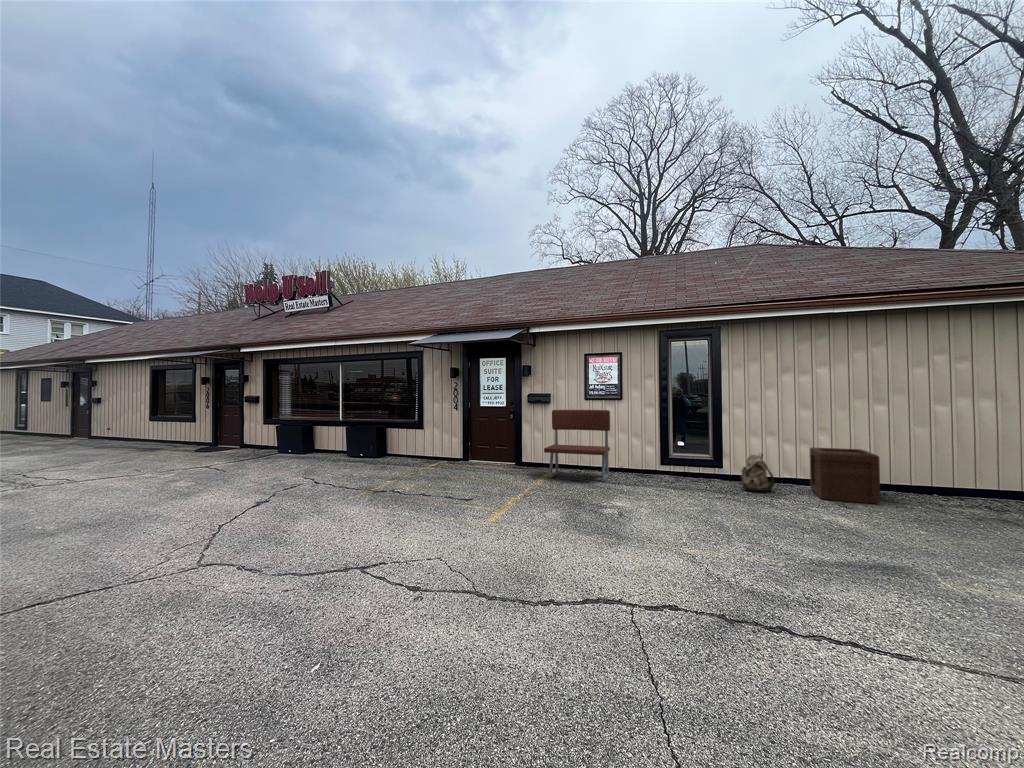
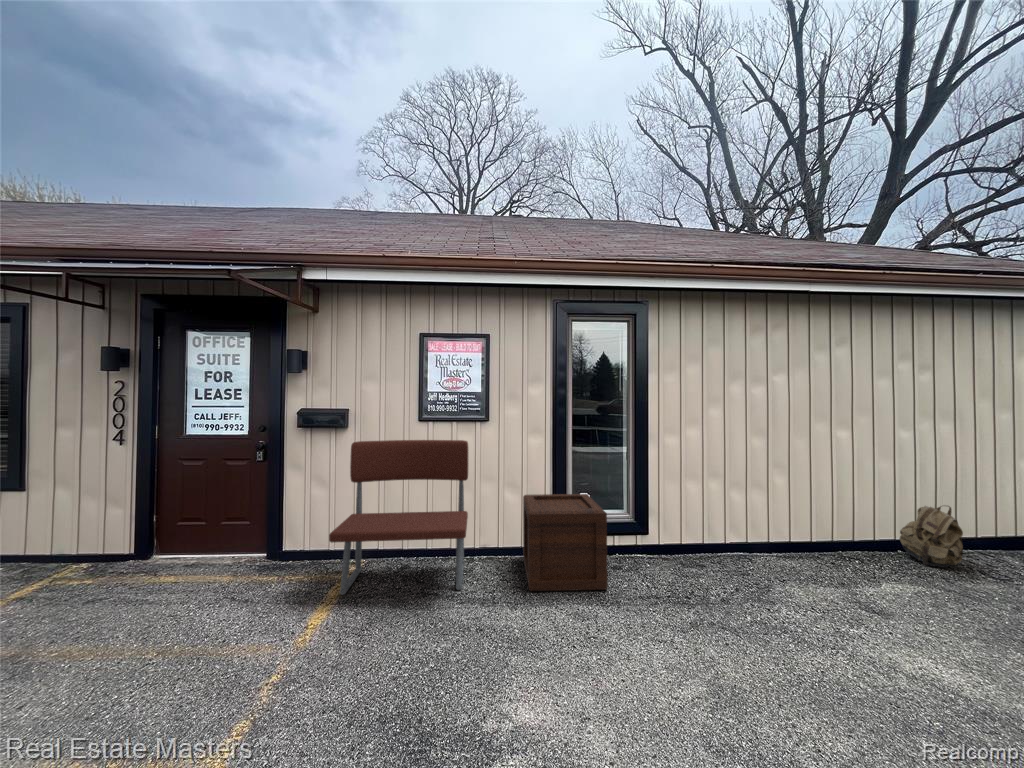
wooden crate: present [810,447,881,504] -> present [523,494,608,592]
backpack: present [741,454,774,491] -> present [900,506,963,567]

